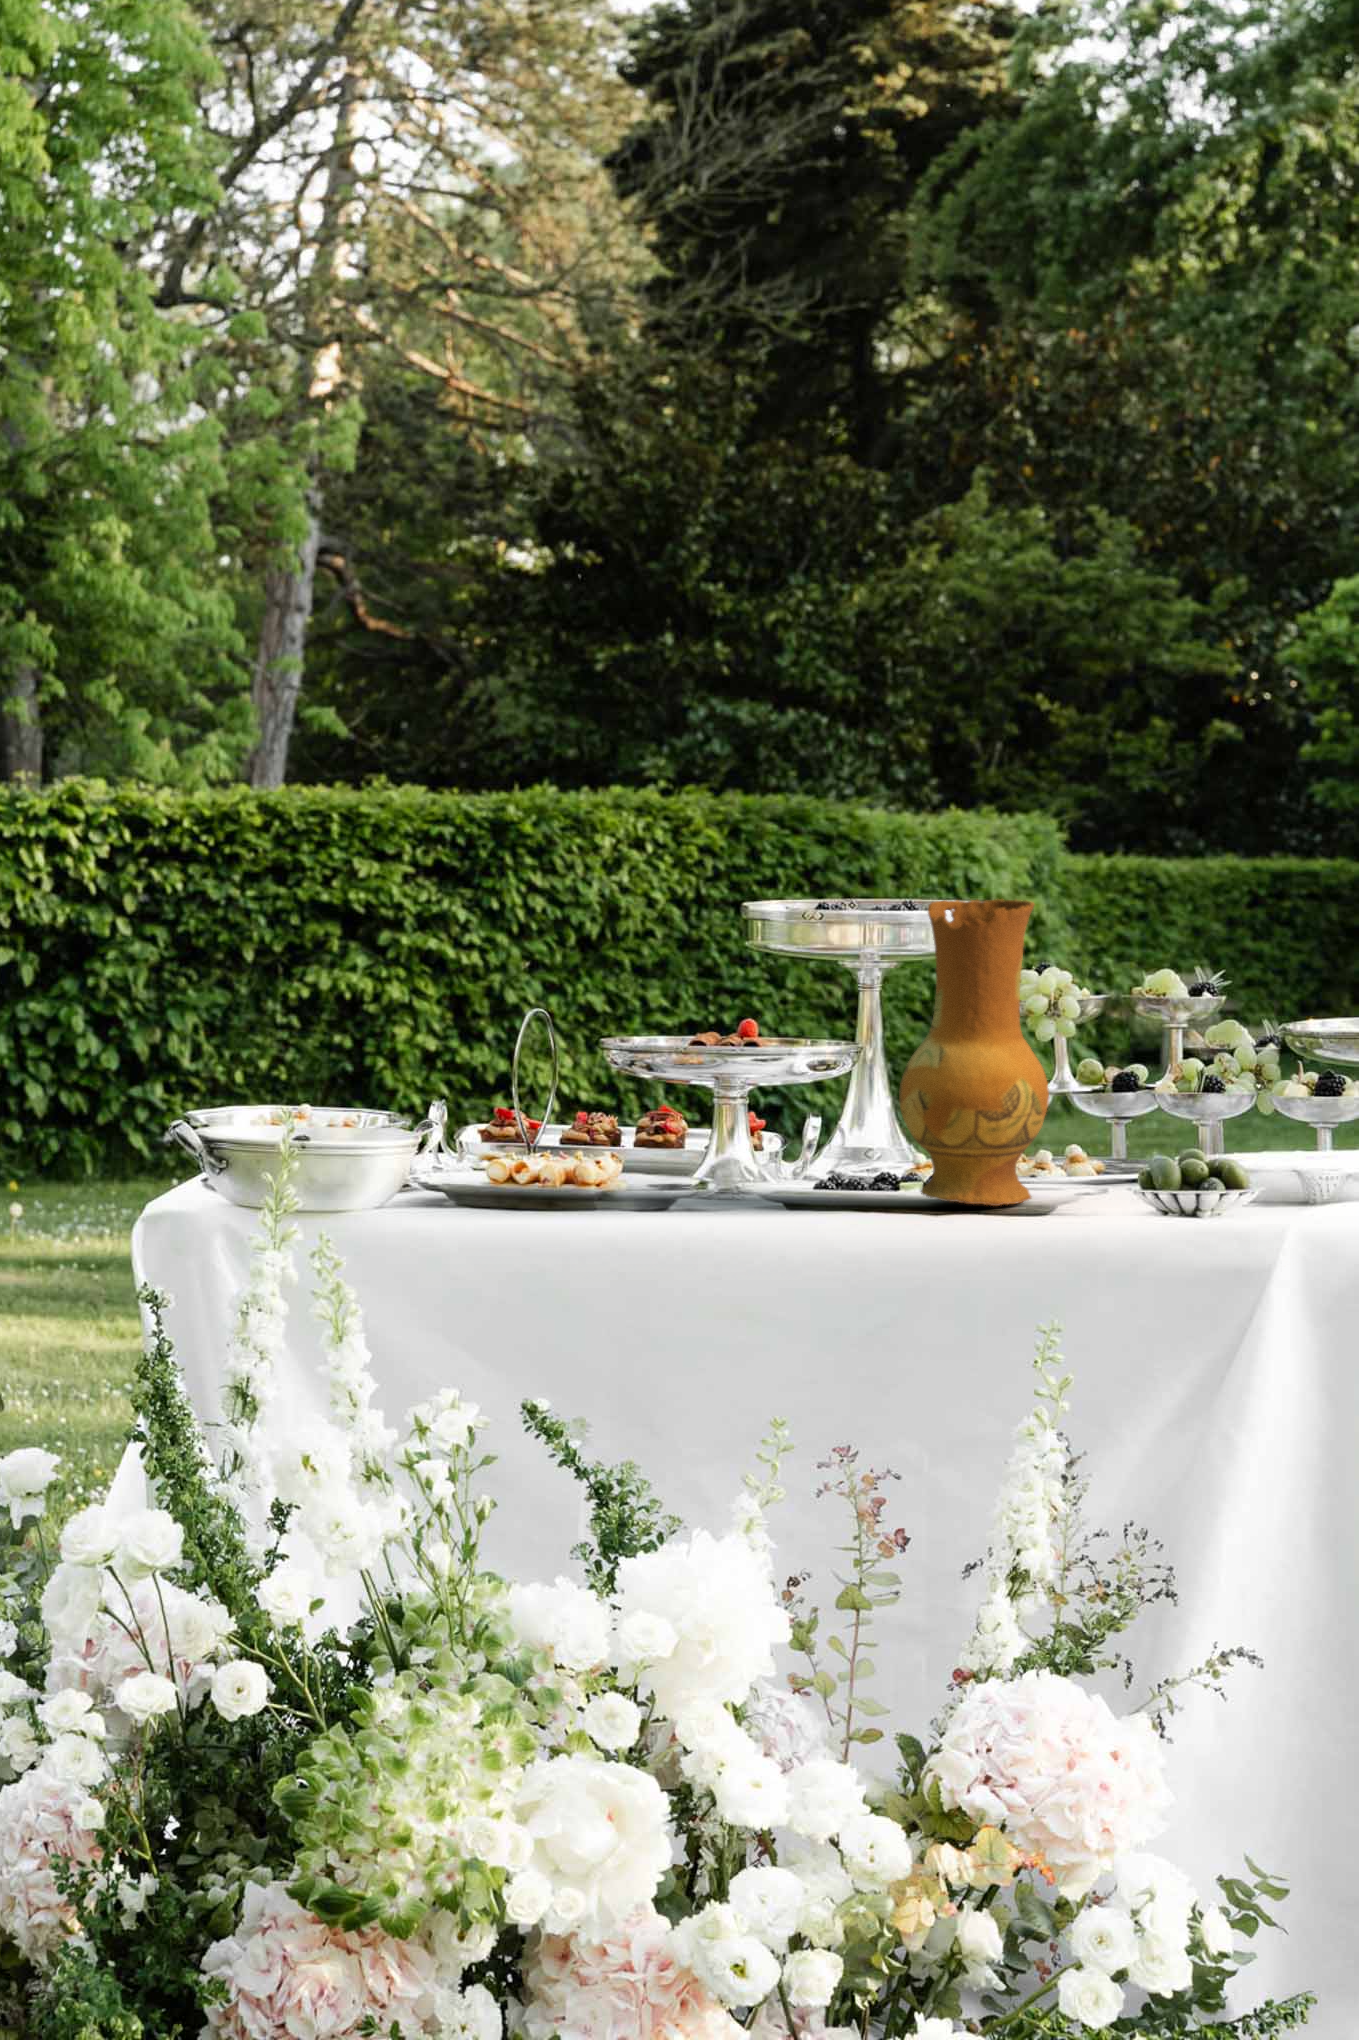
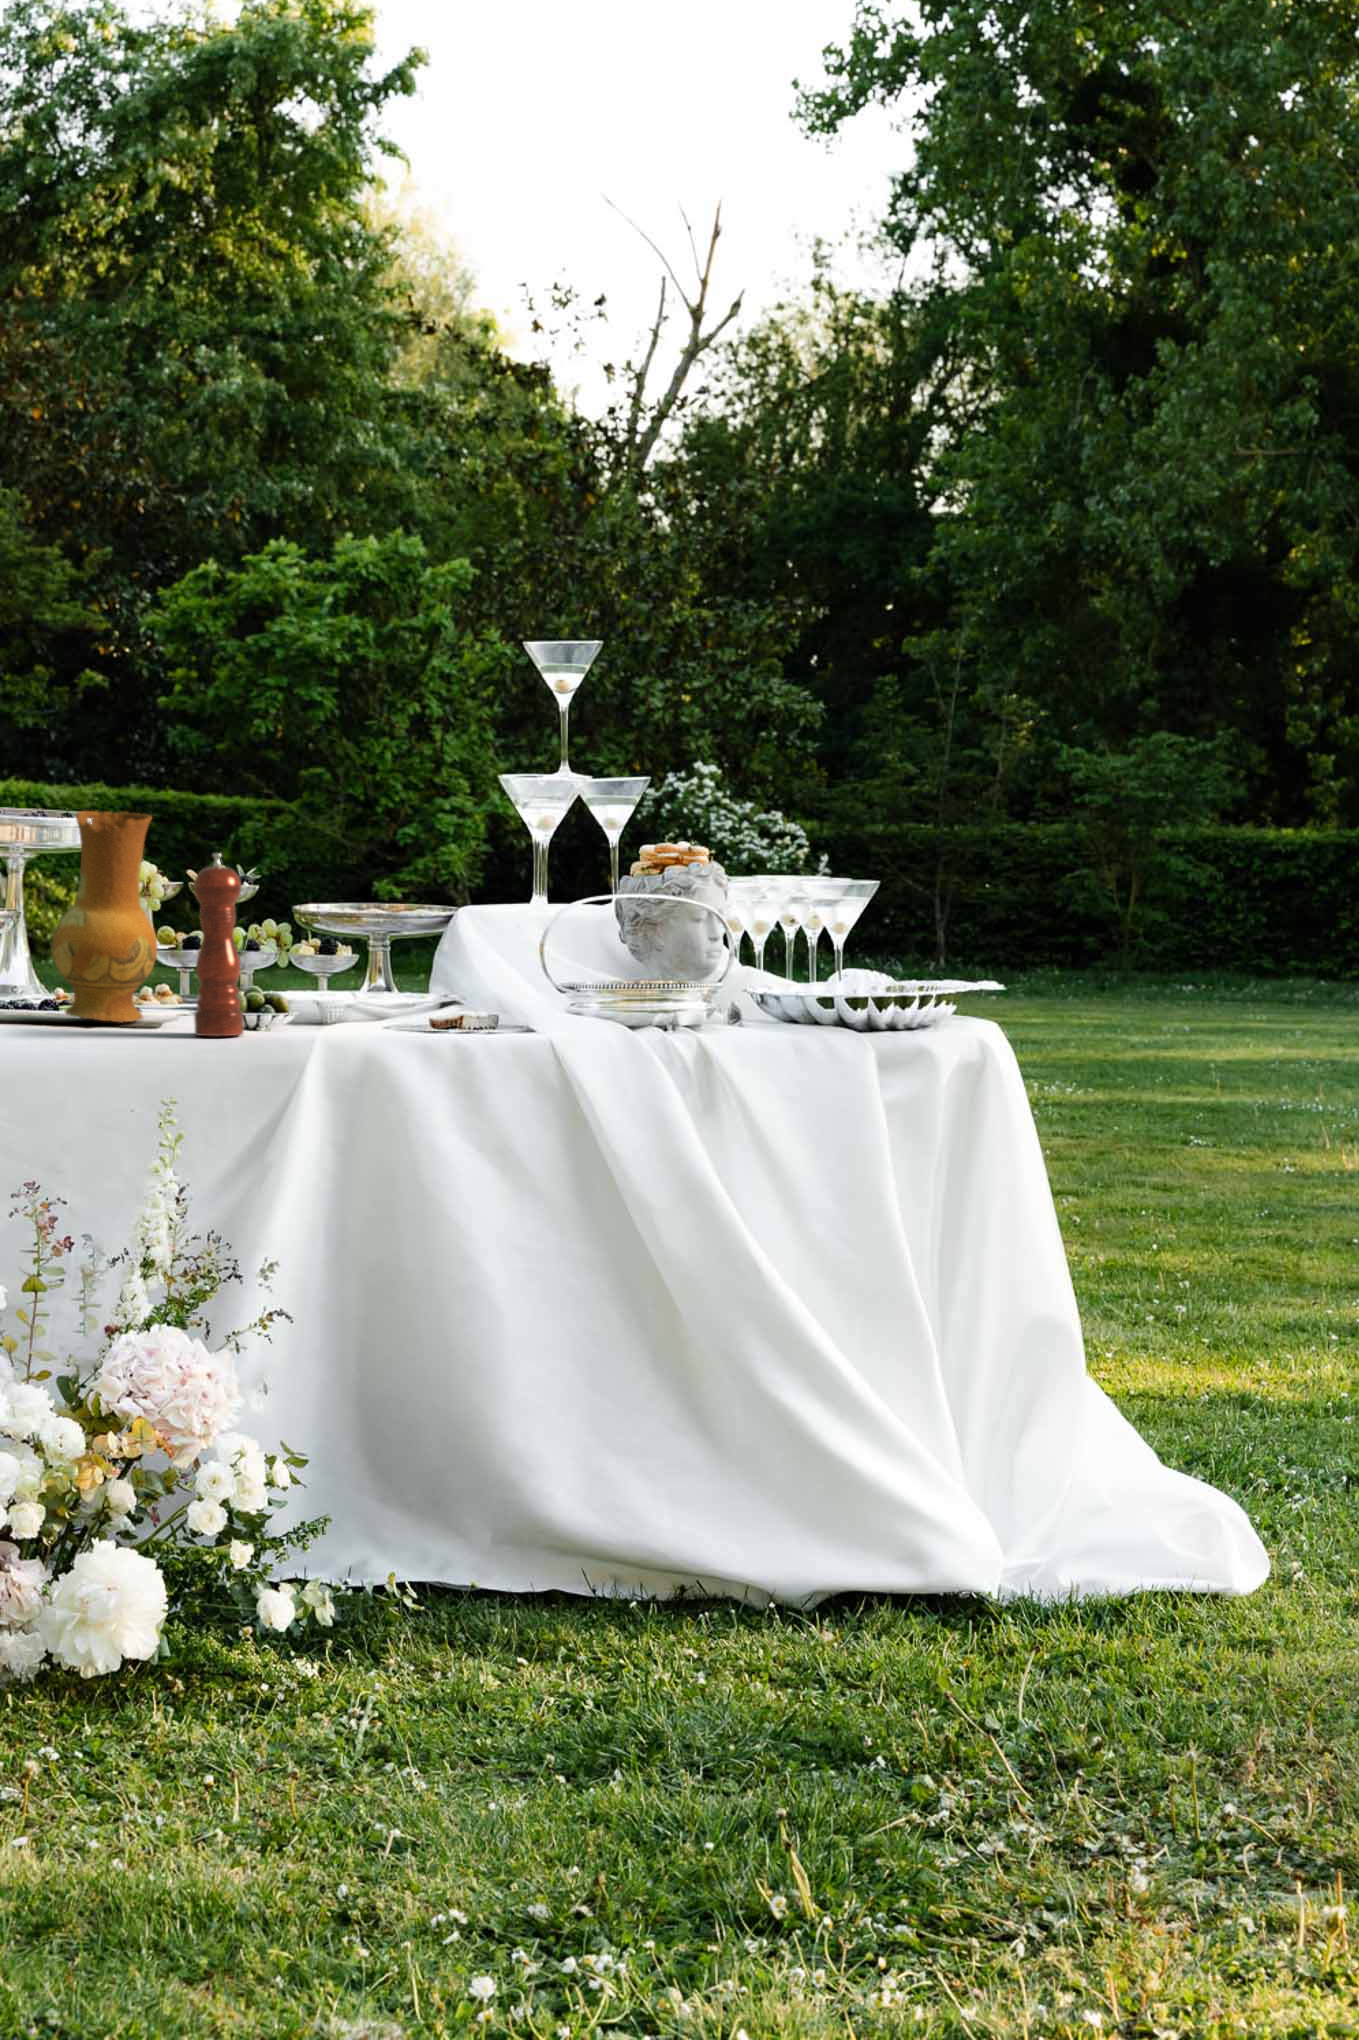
pepper mill: none [1085,952,1166,1228] -> present [194,853,243,1036]

